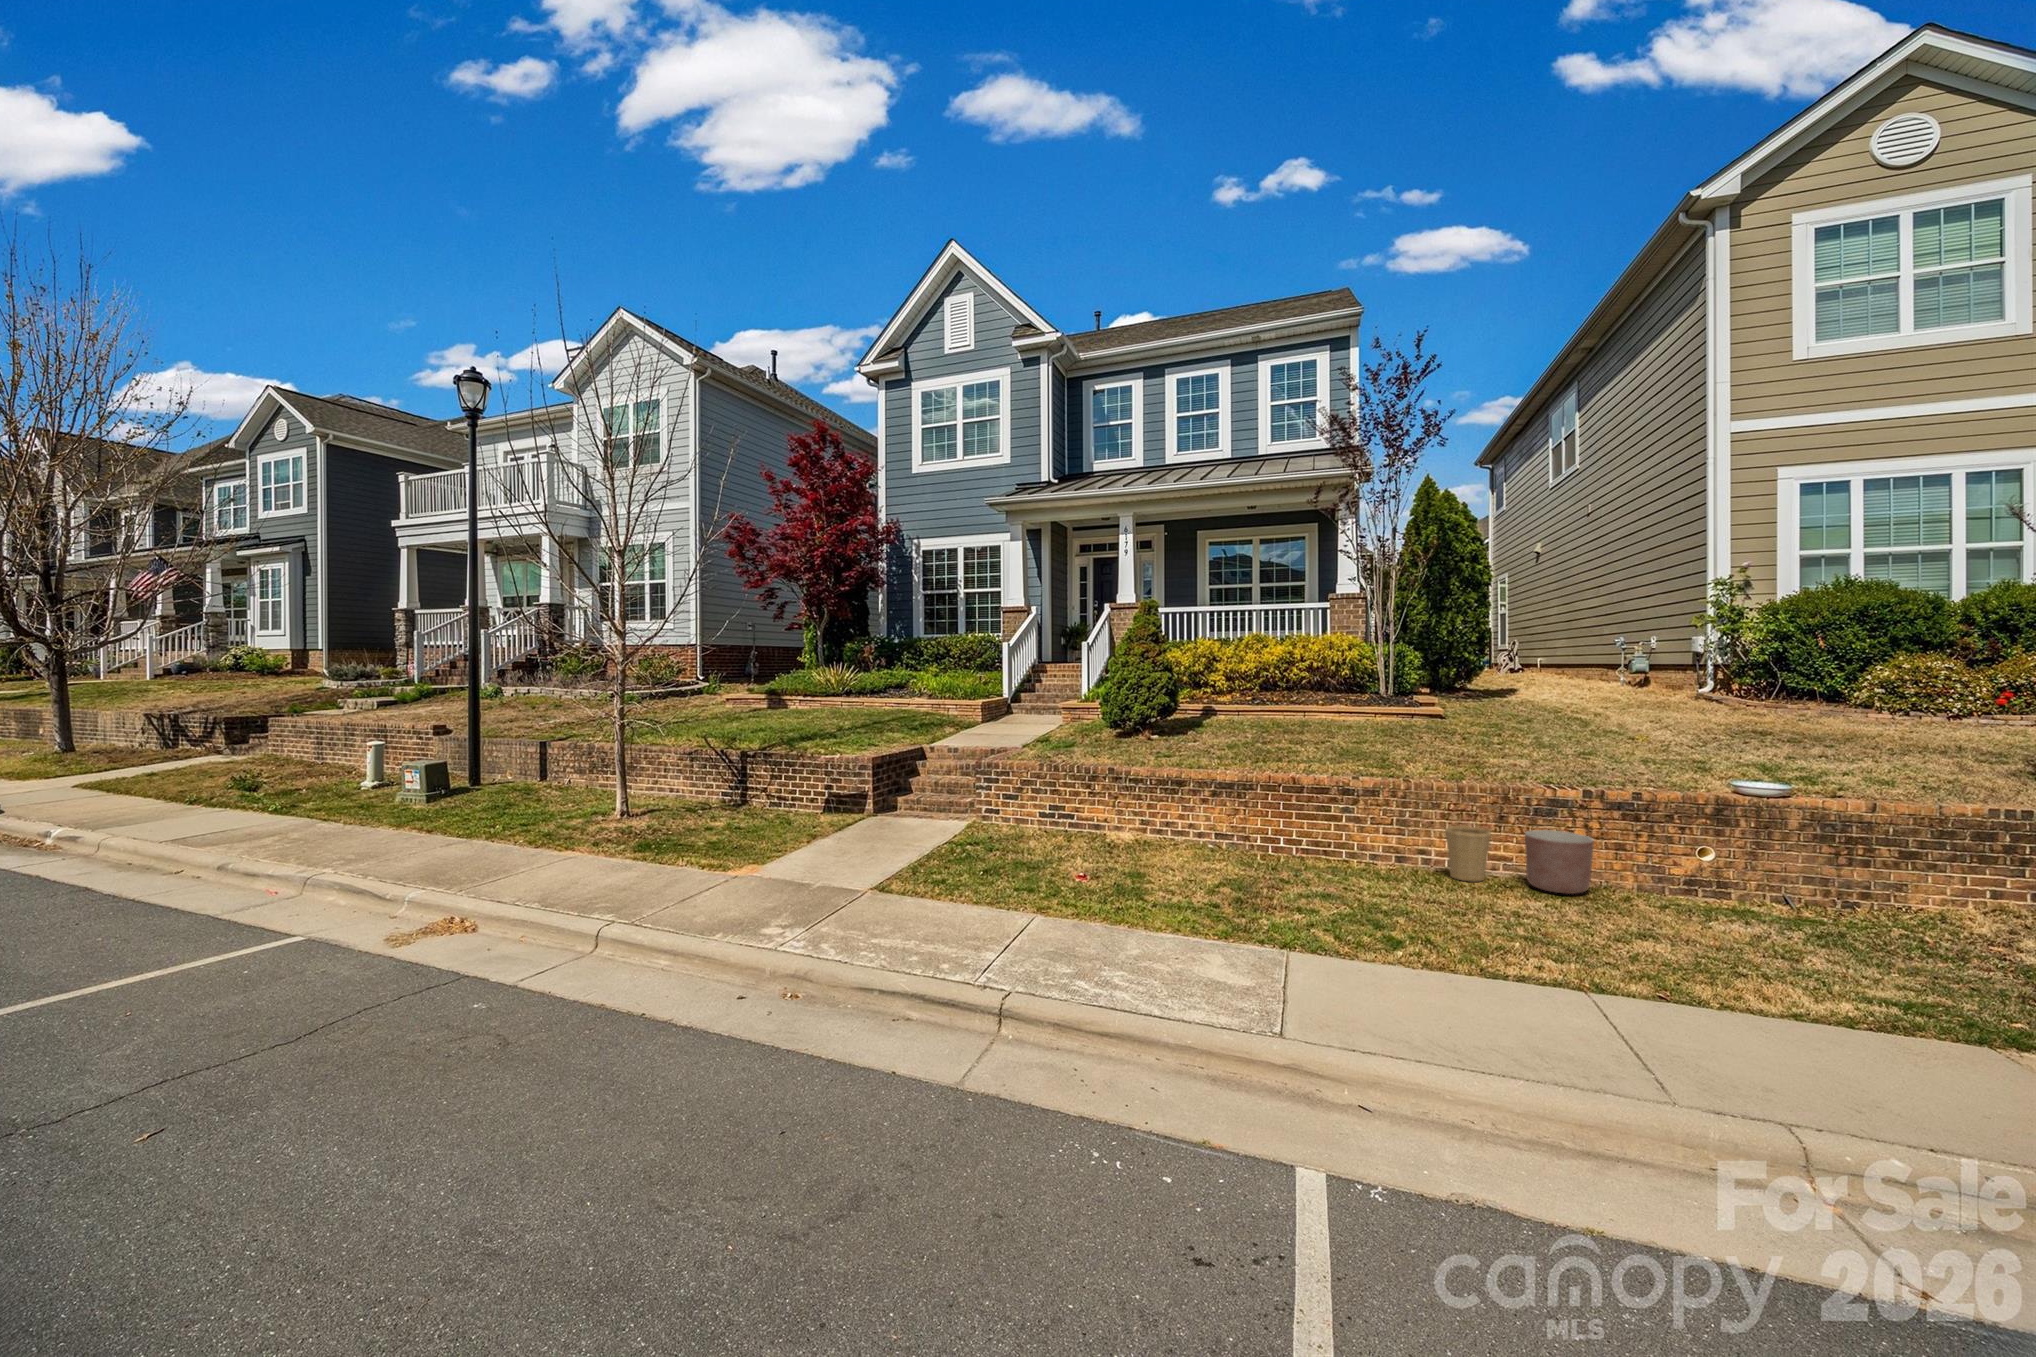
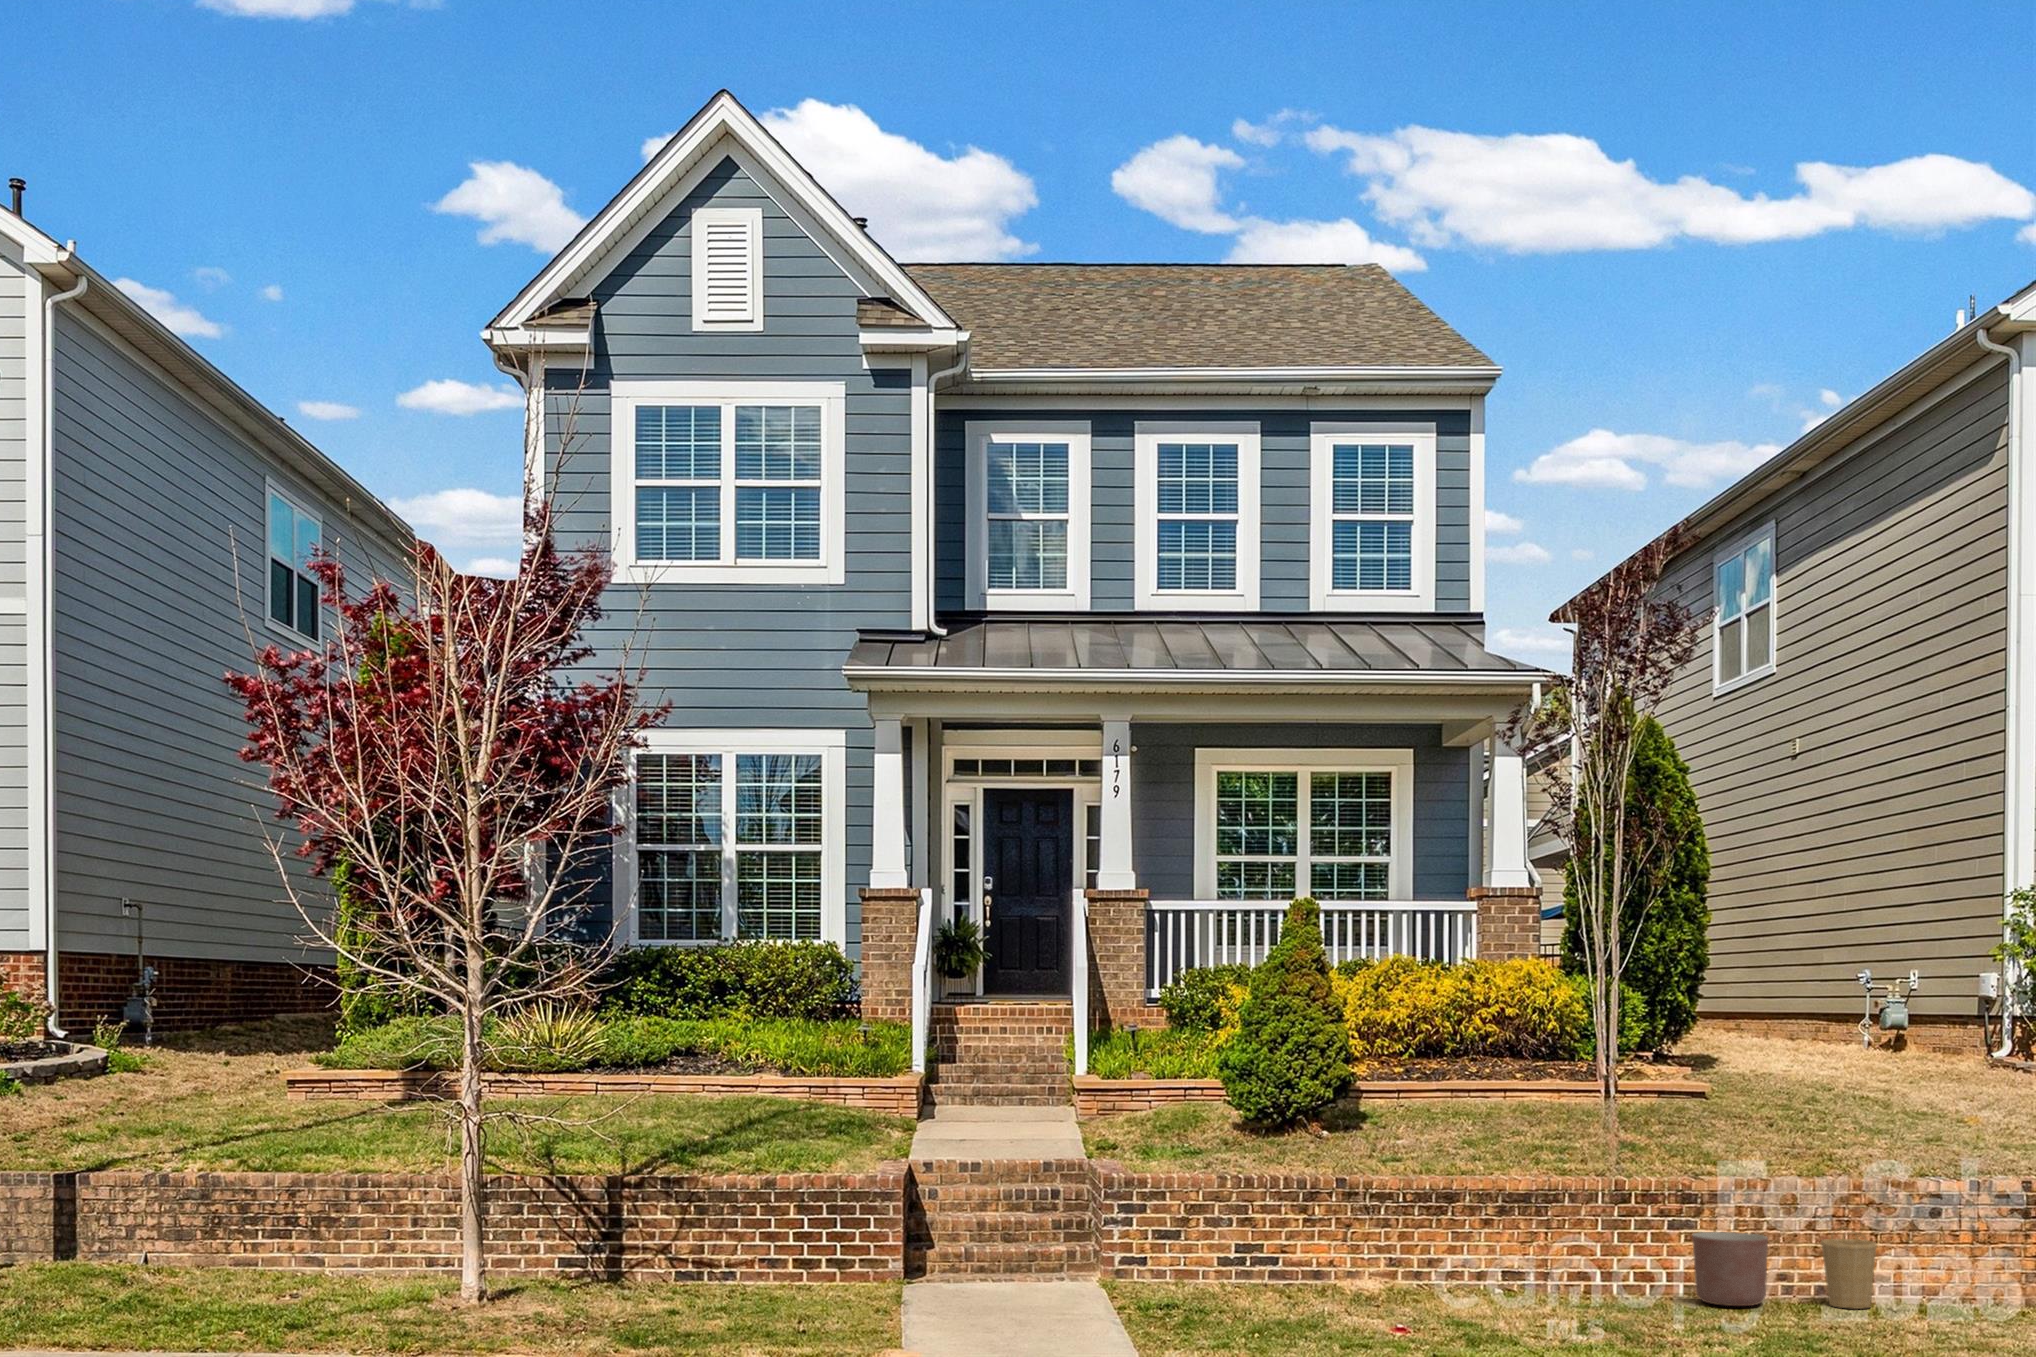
planter: present [1525,830,1594,894] -> present [1693,1232,1768,1306]

